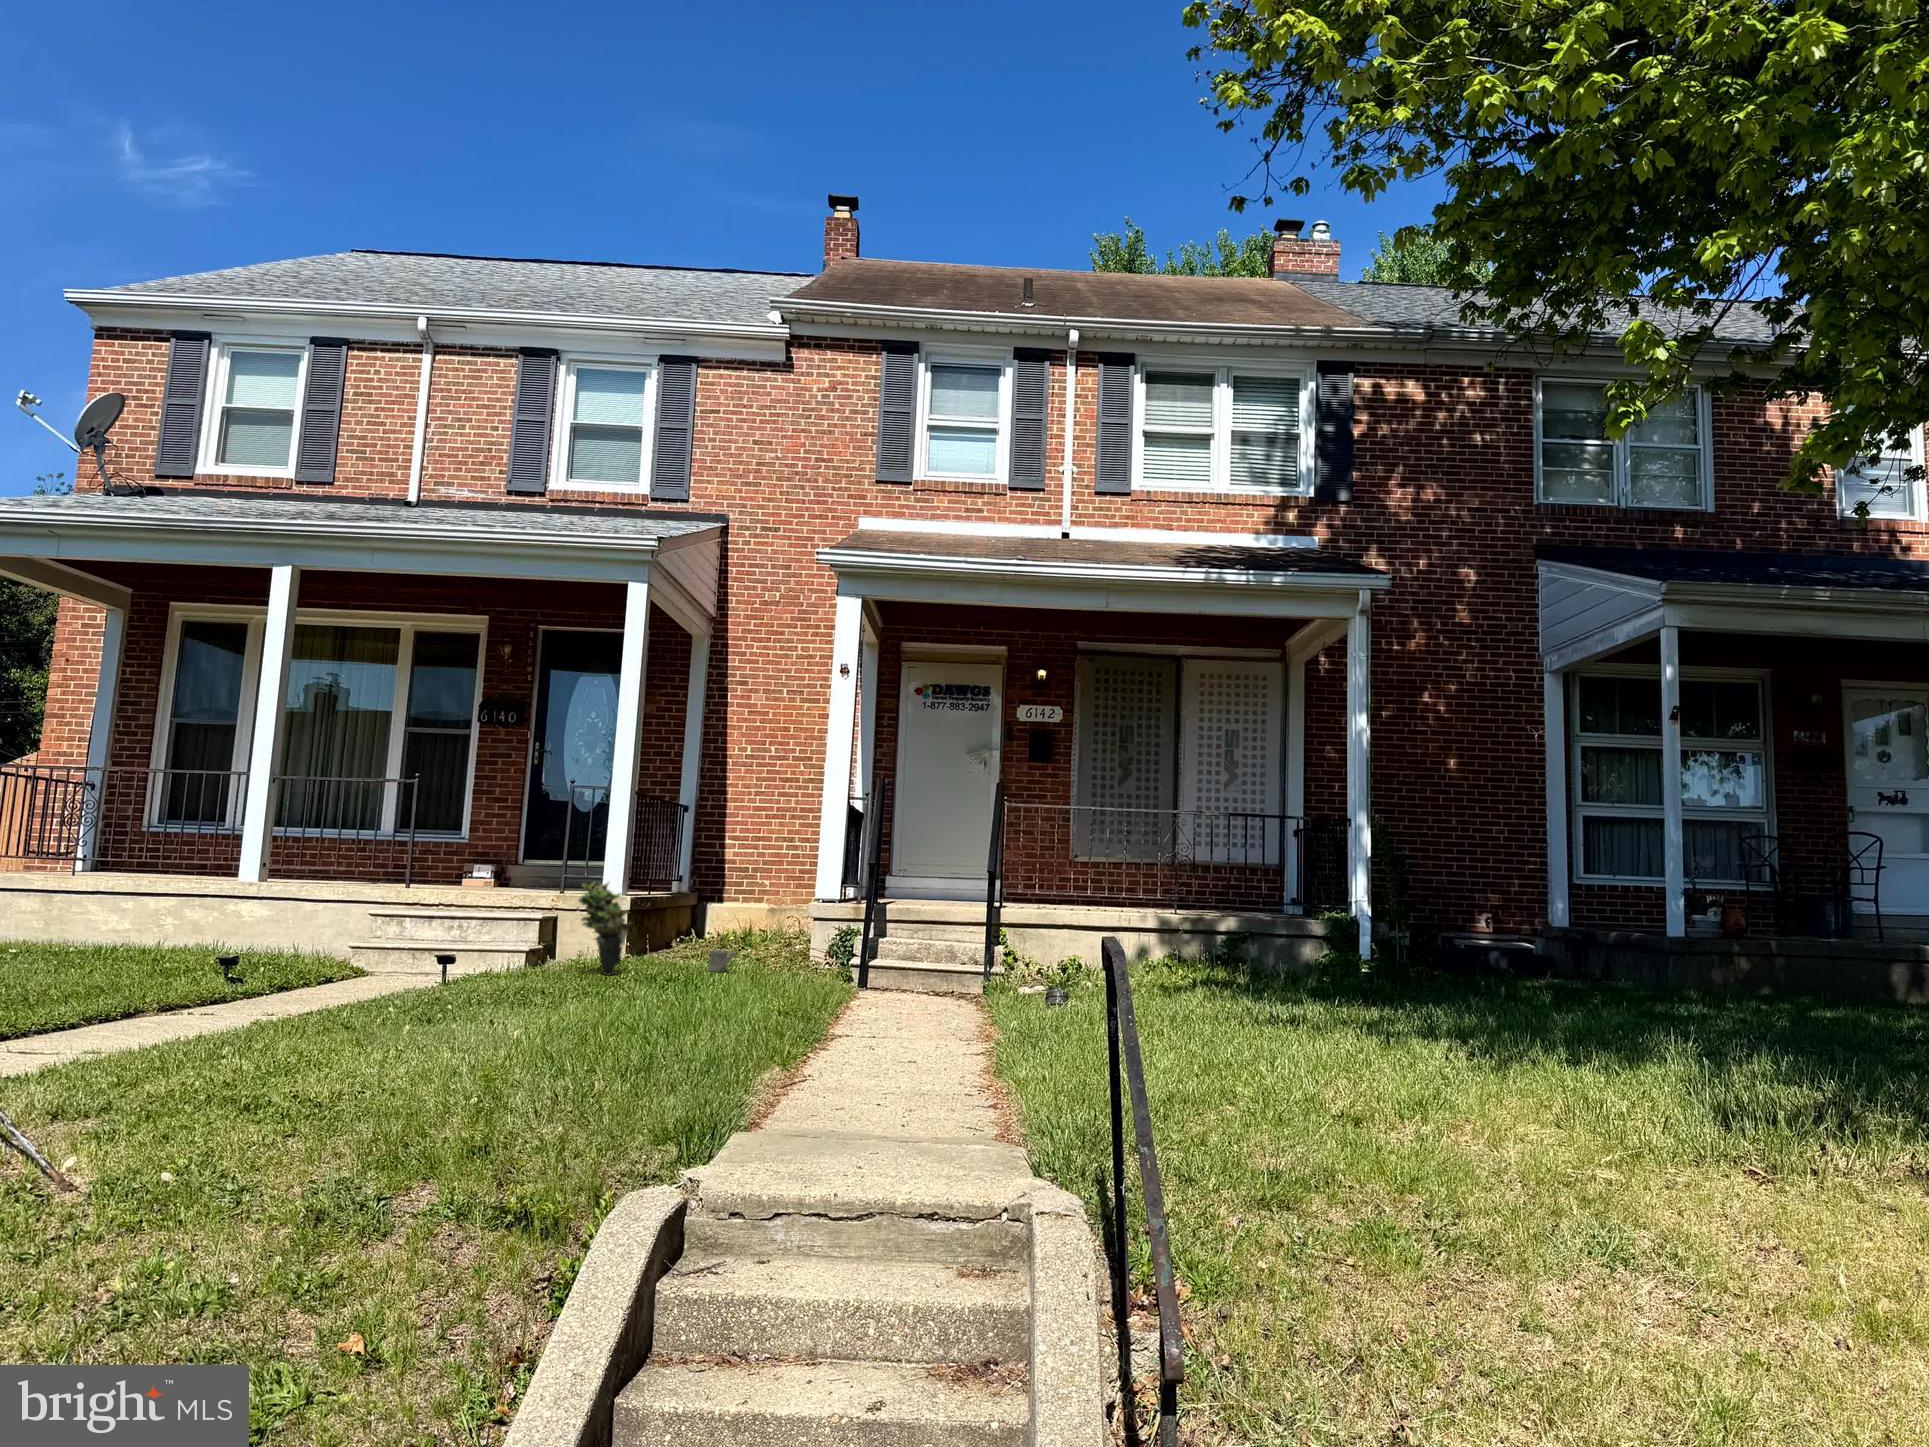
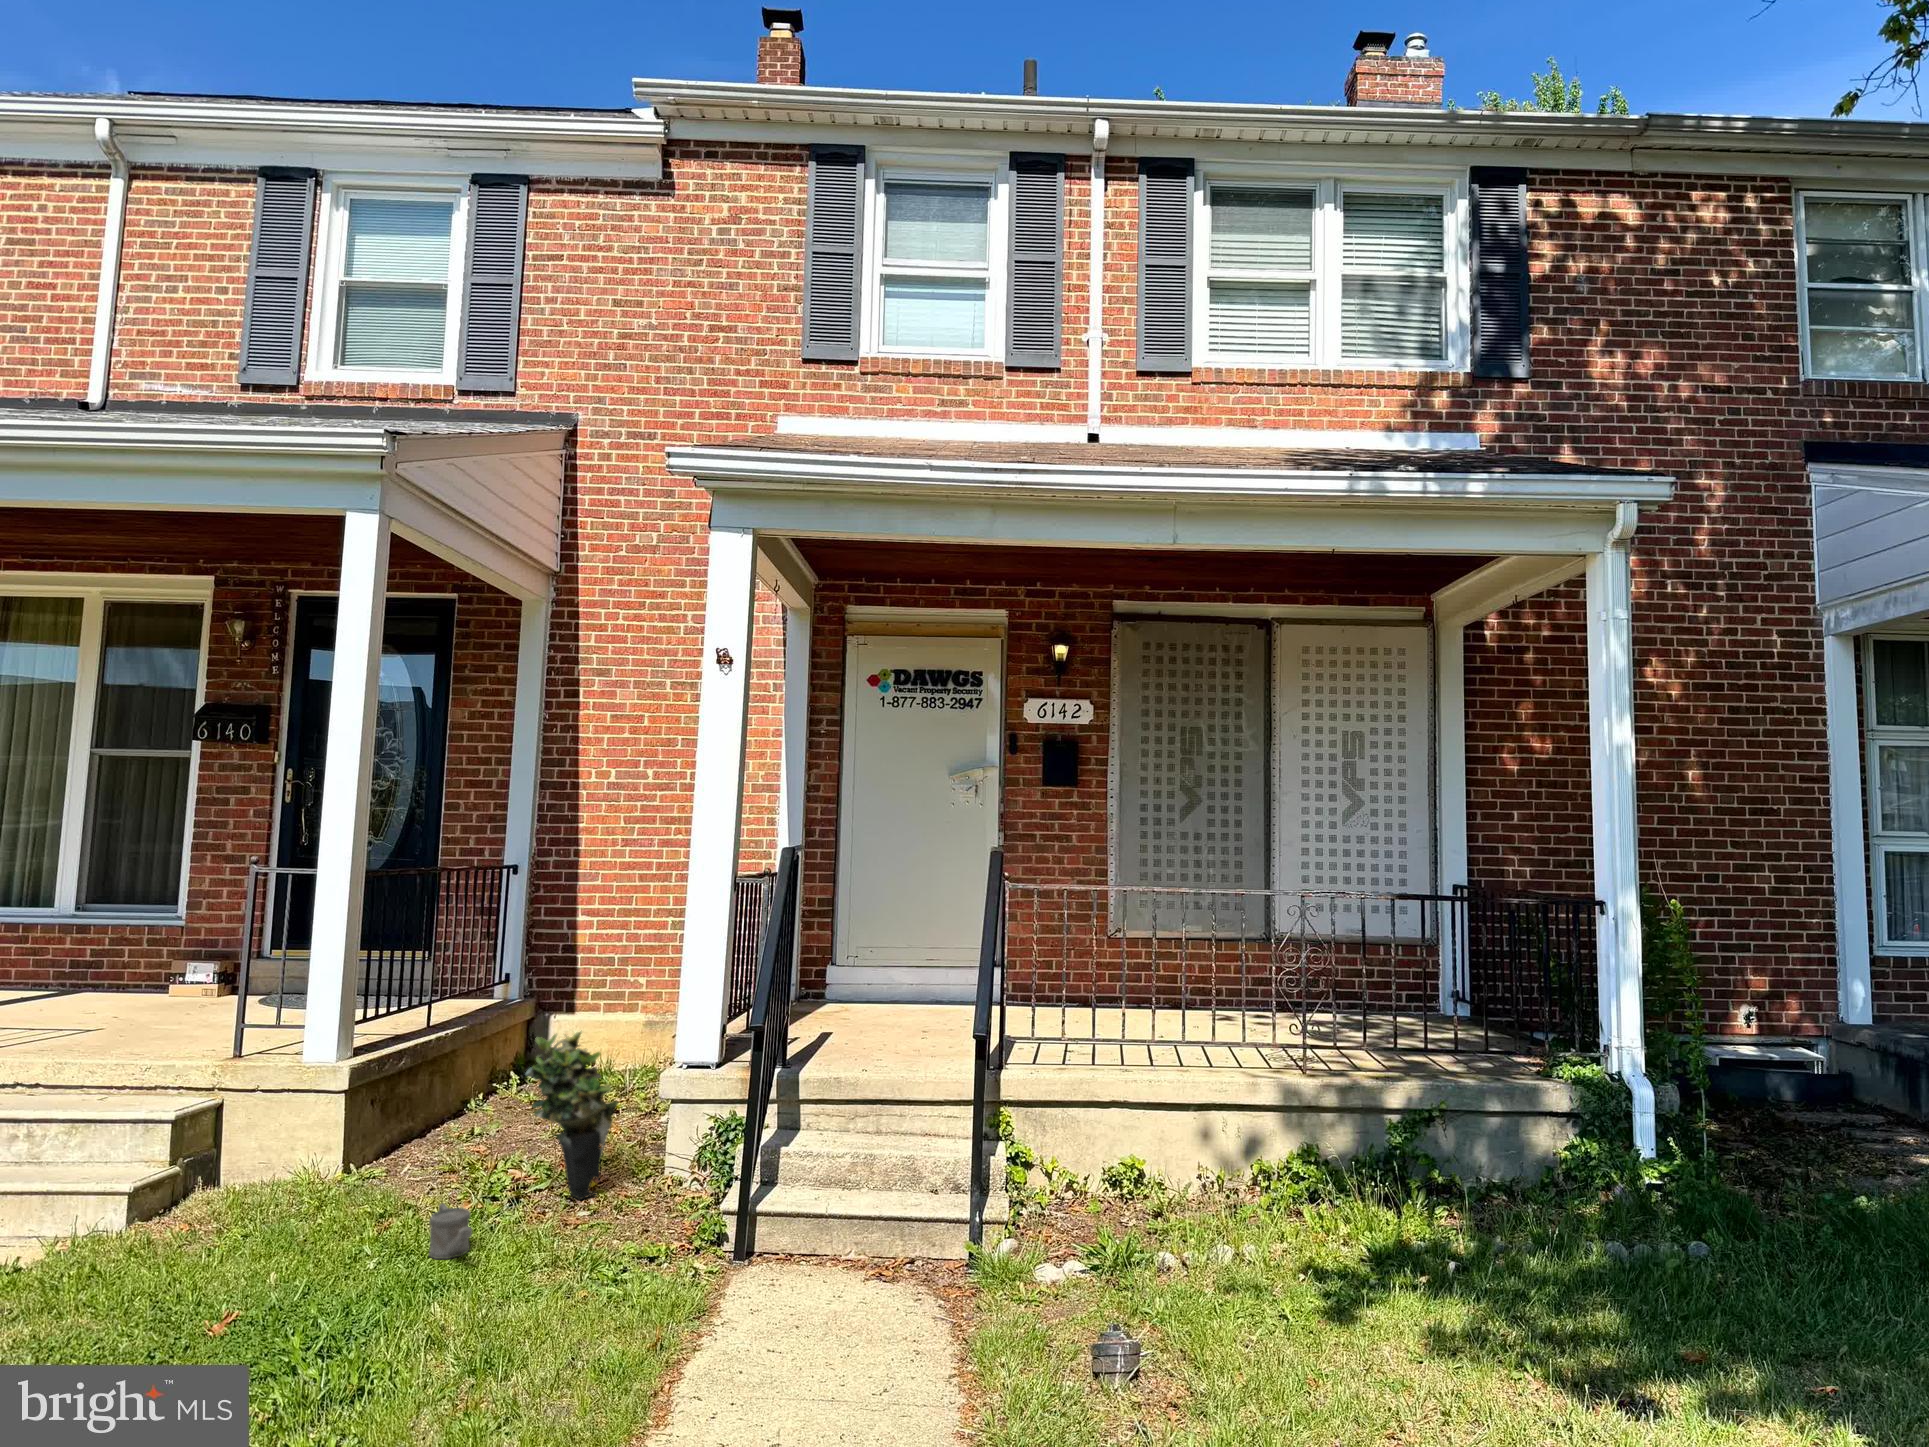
potted plant: present [578,883,631,975] -> present [526,1032,618,1200]

